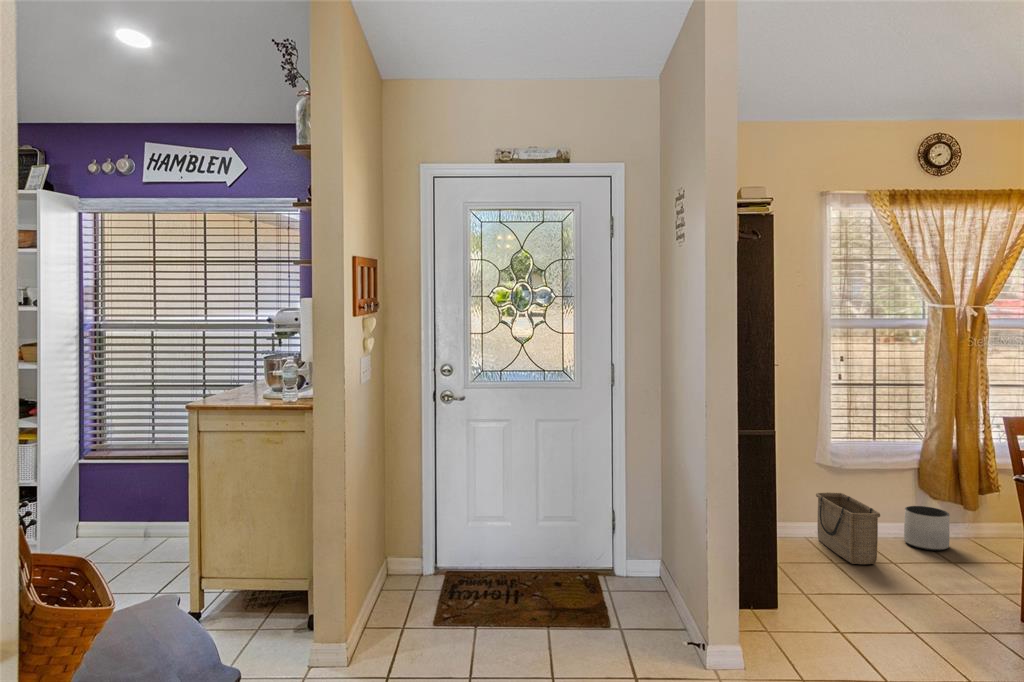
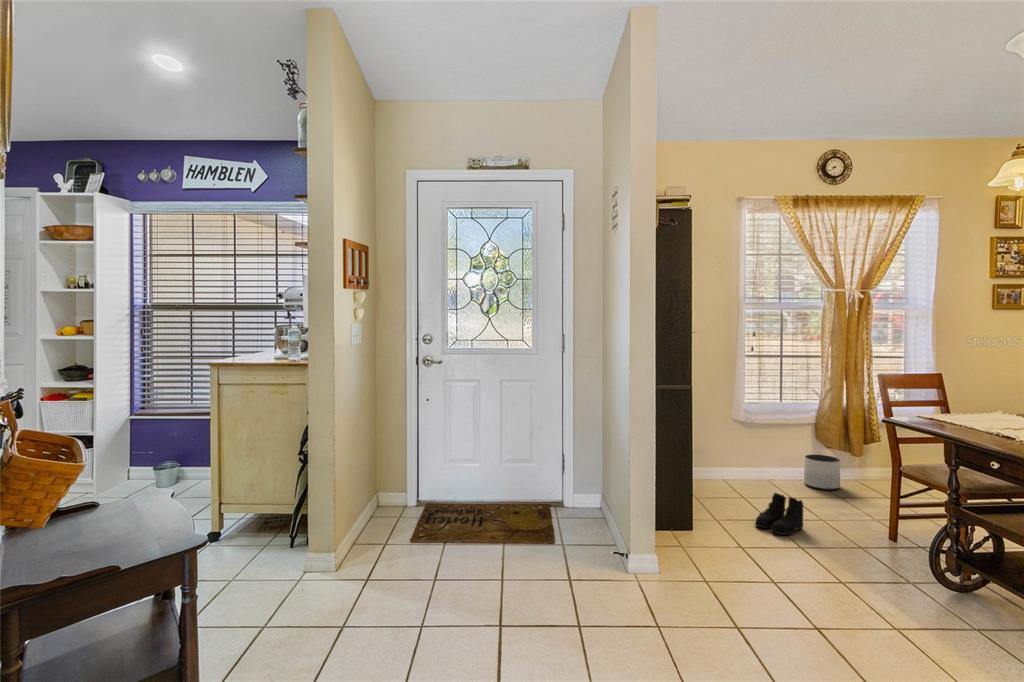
basket: present [816,492,880,564] -> none [733,443,782,499]
boots: none [853,560,914,615] -> present [755,493,804,535]

